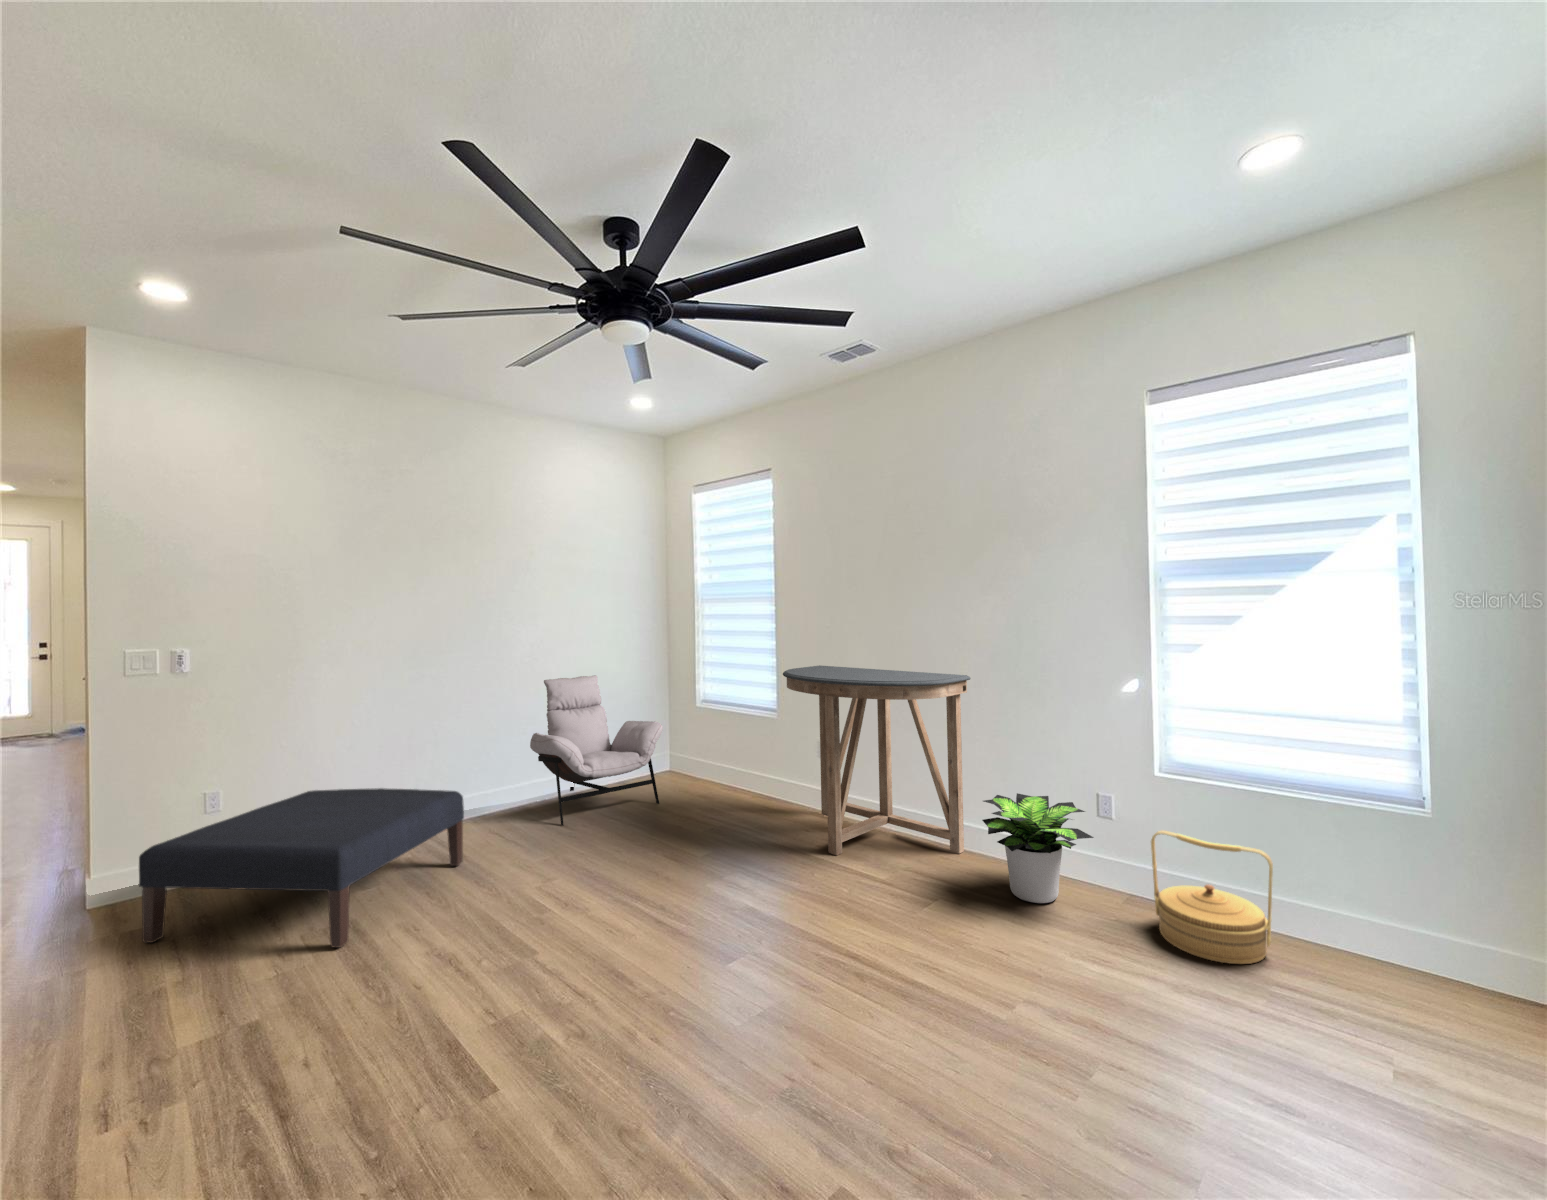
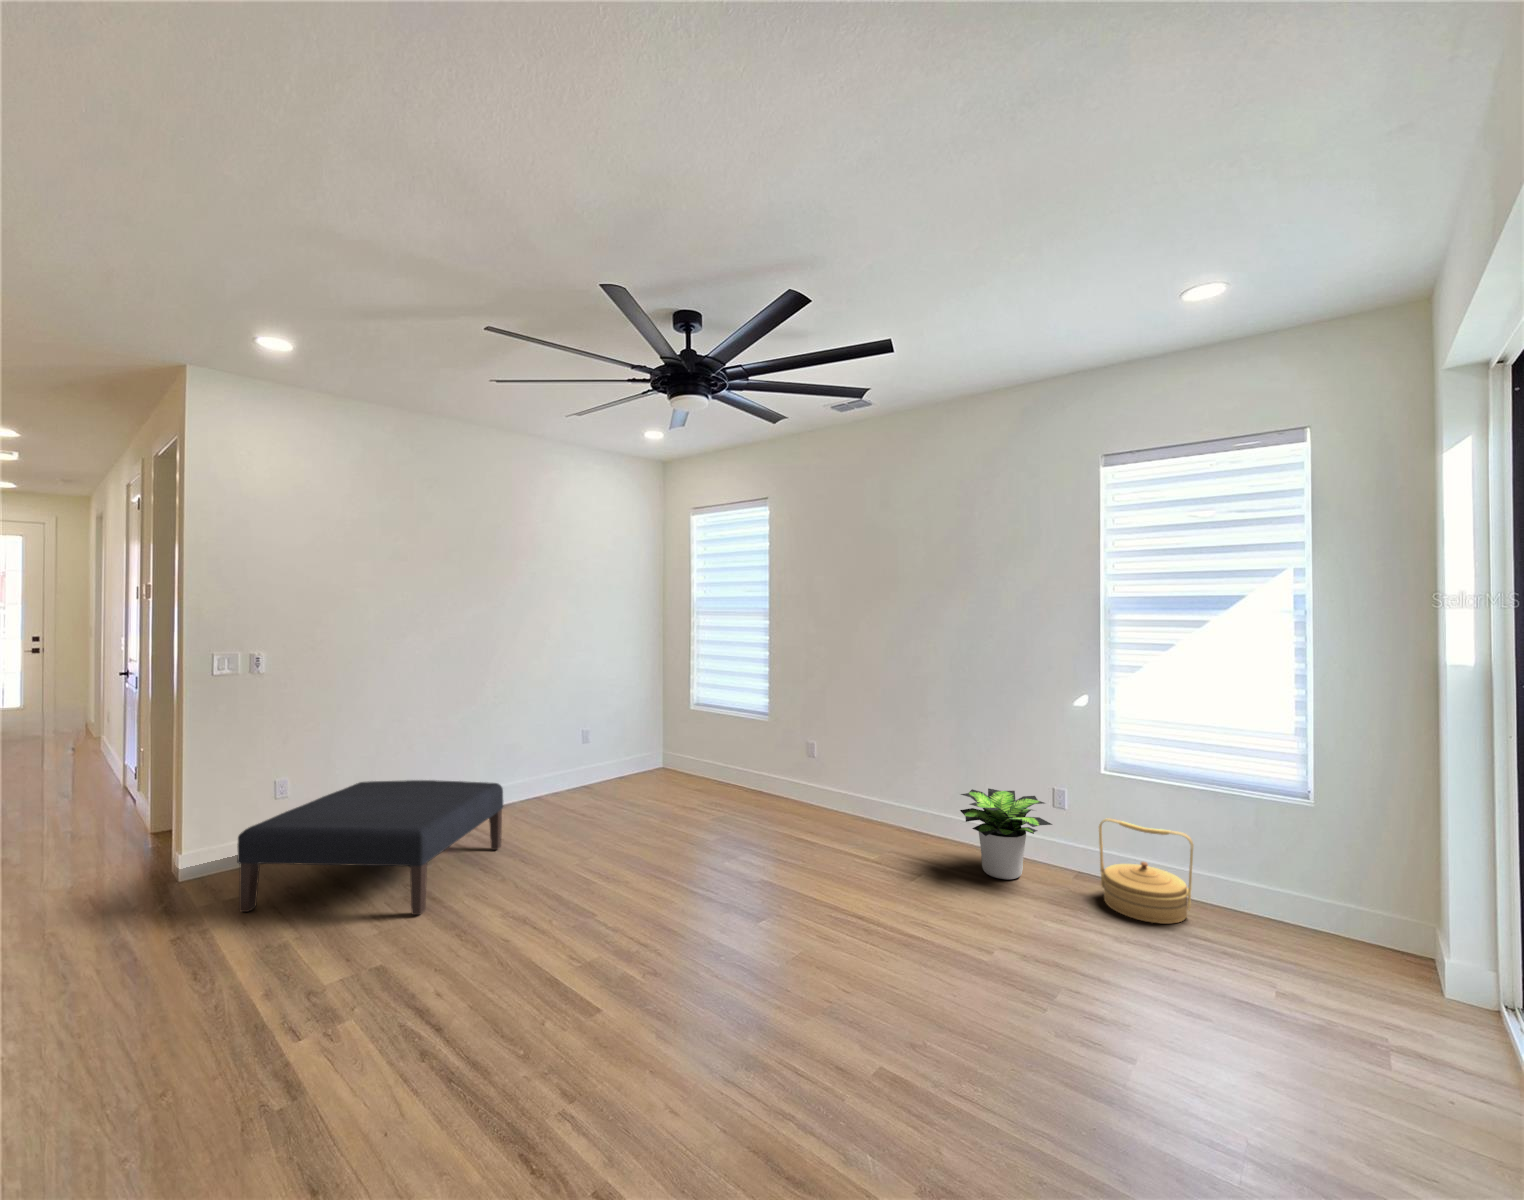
console table: present [783,665,971,855] -> none [783,675,950,842]
lounge chair: present [530,675,663,826] -> none [547,680,668,816]

